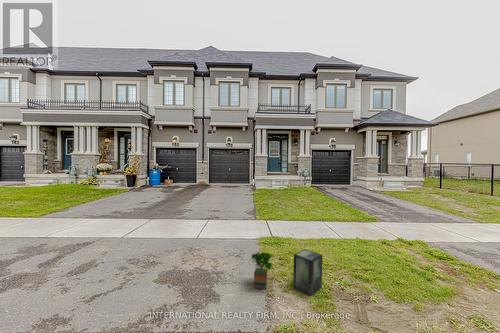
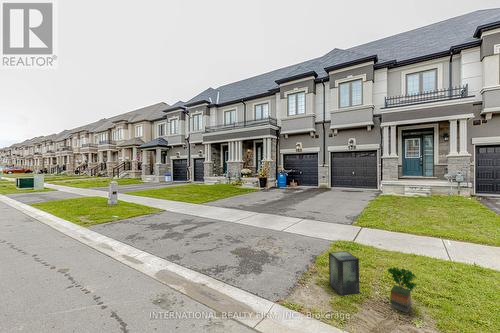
potted tree: present [252,252,272,289] -> present [388,268,417,313]

